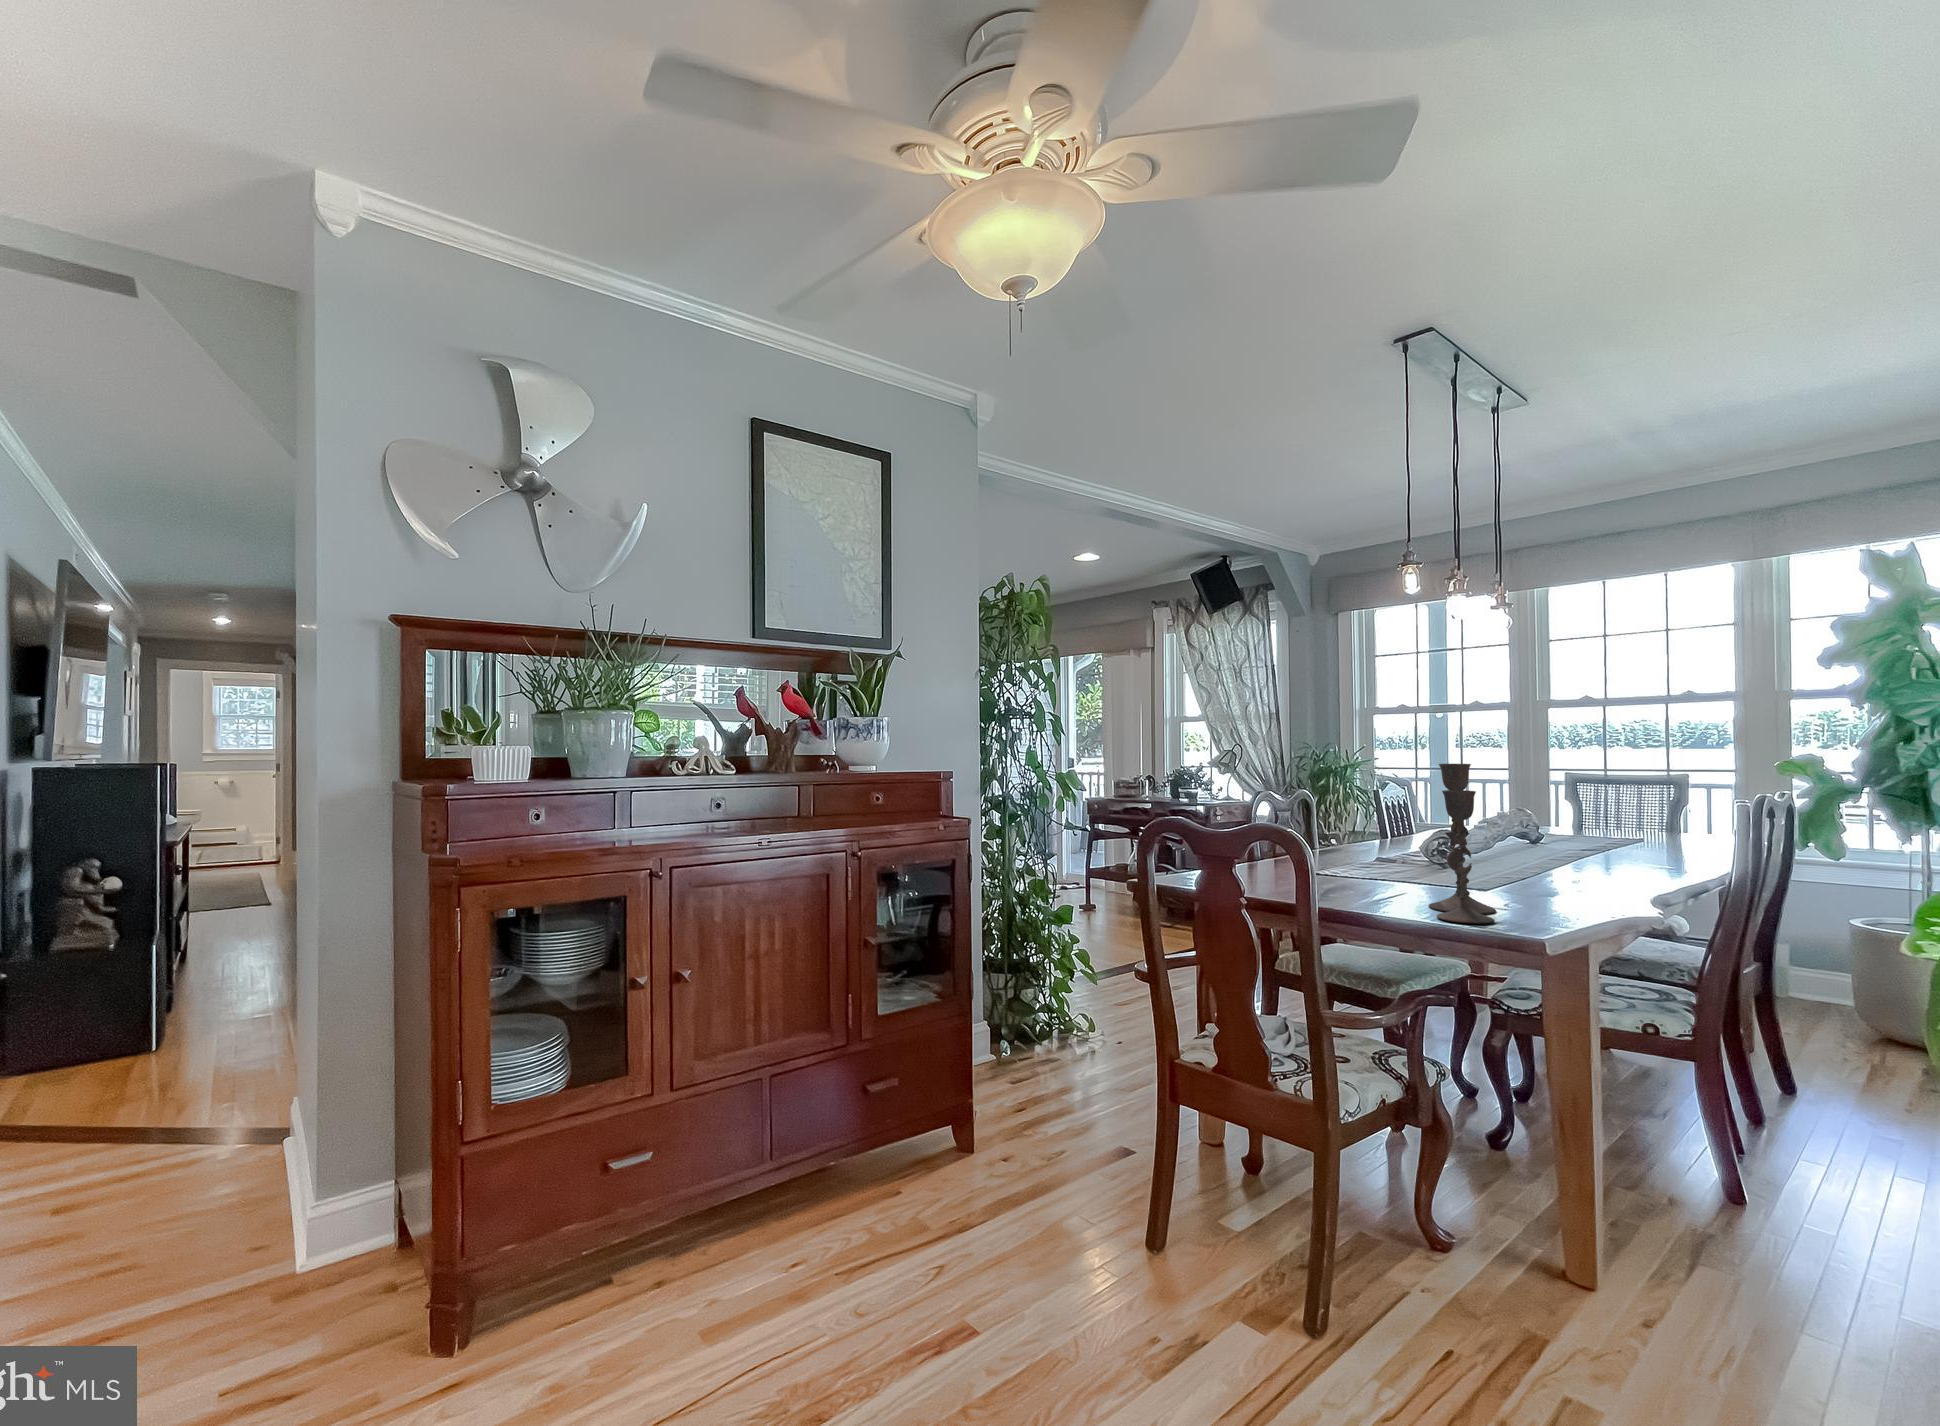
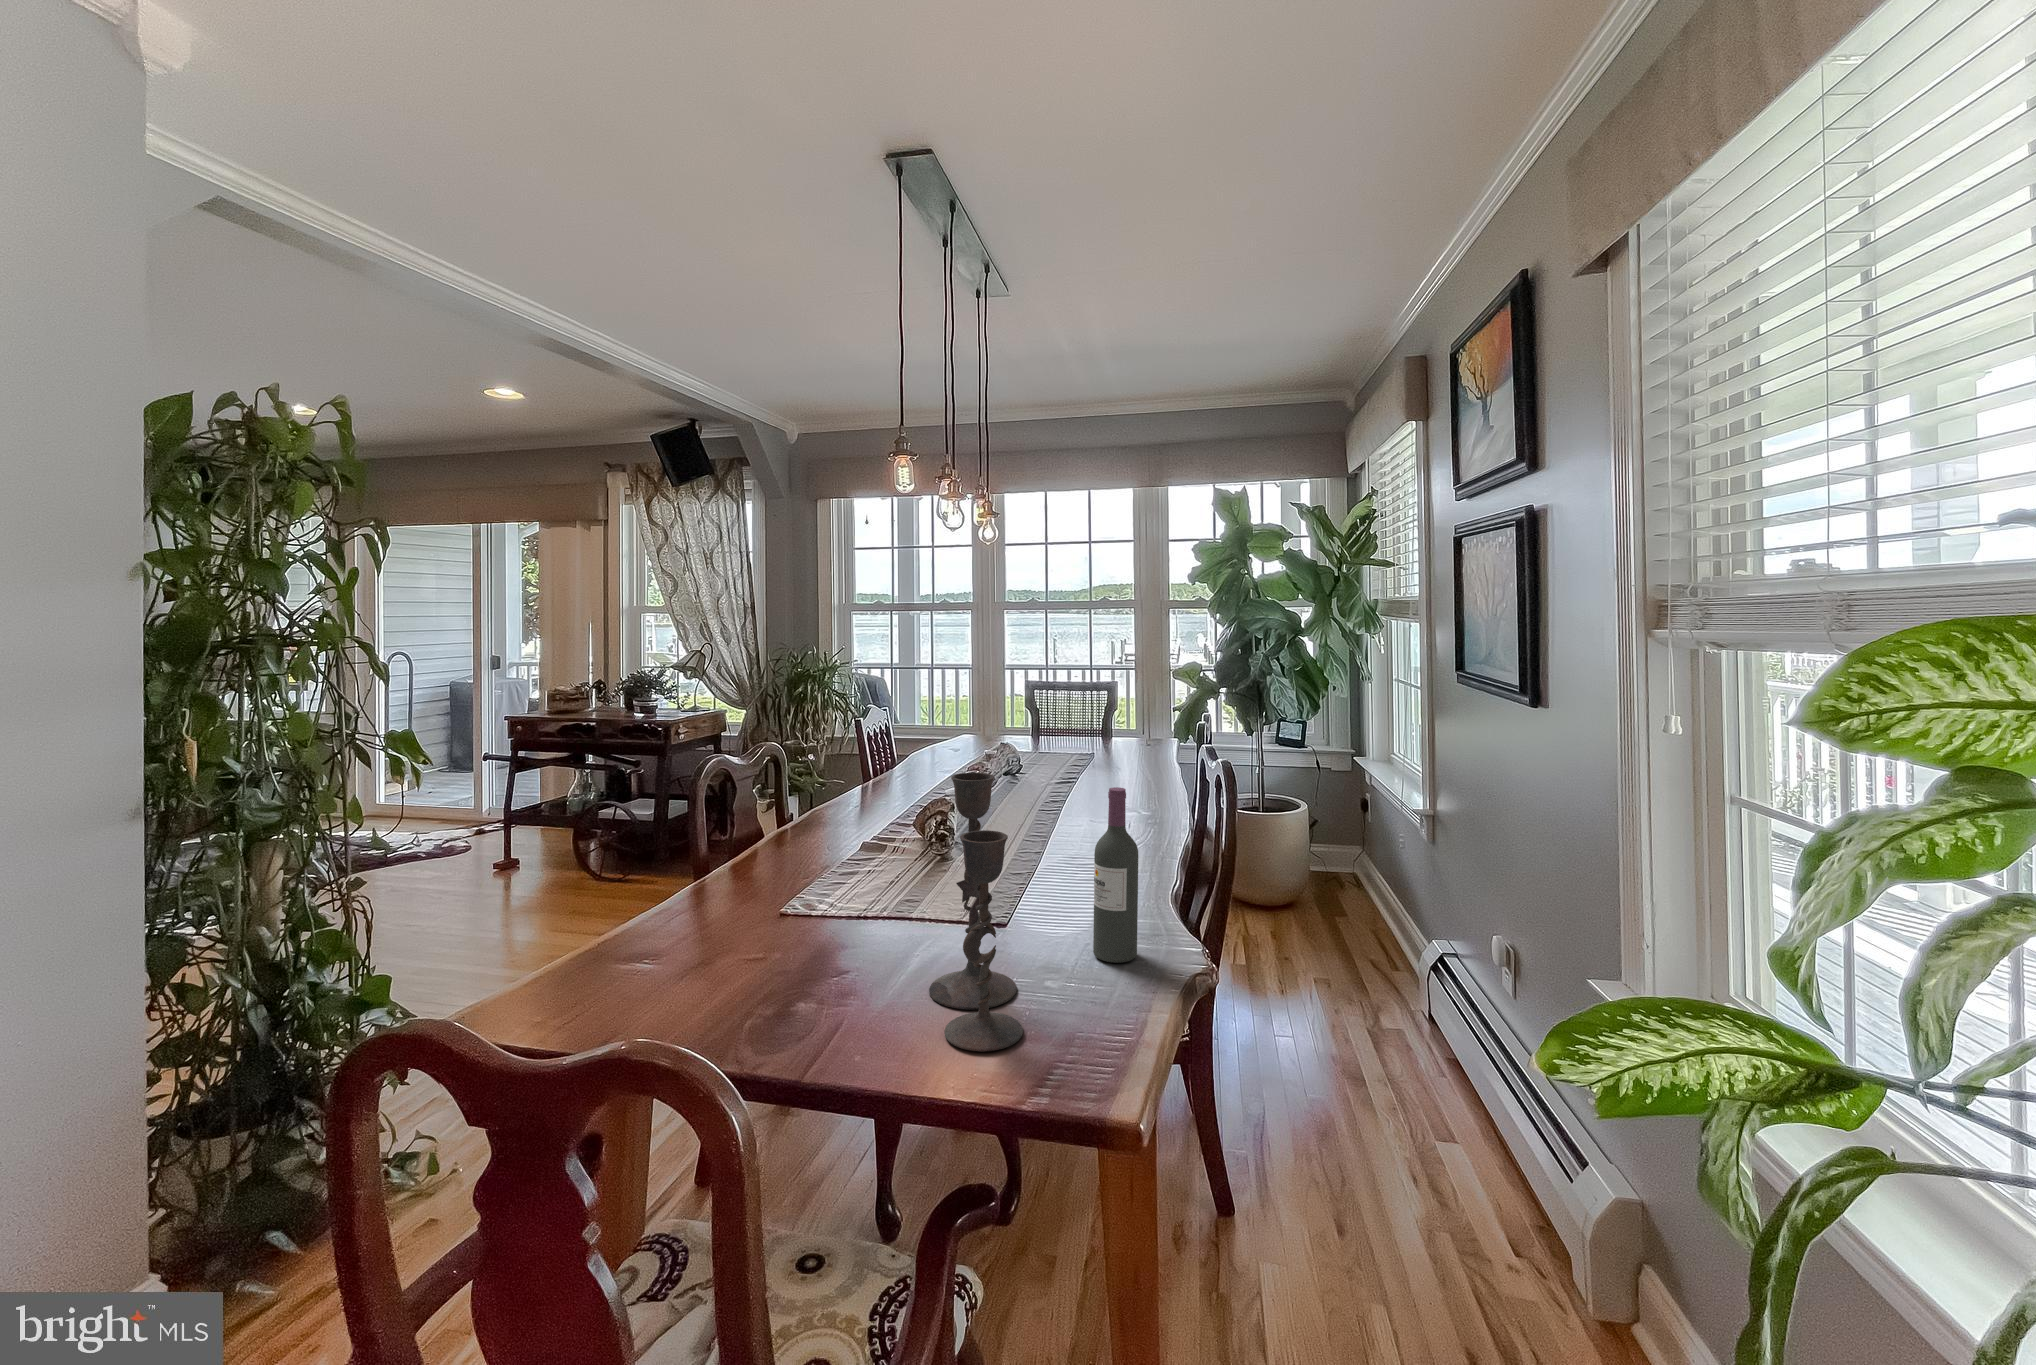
wine bottle: none [1563,784,1607,912] -> present [1093,787,1138,963]

